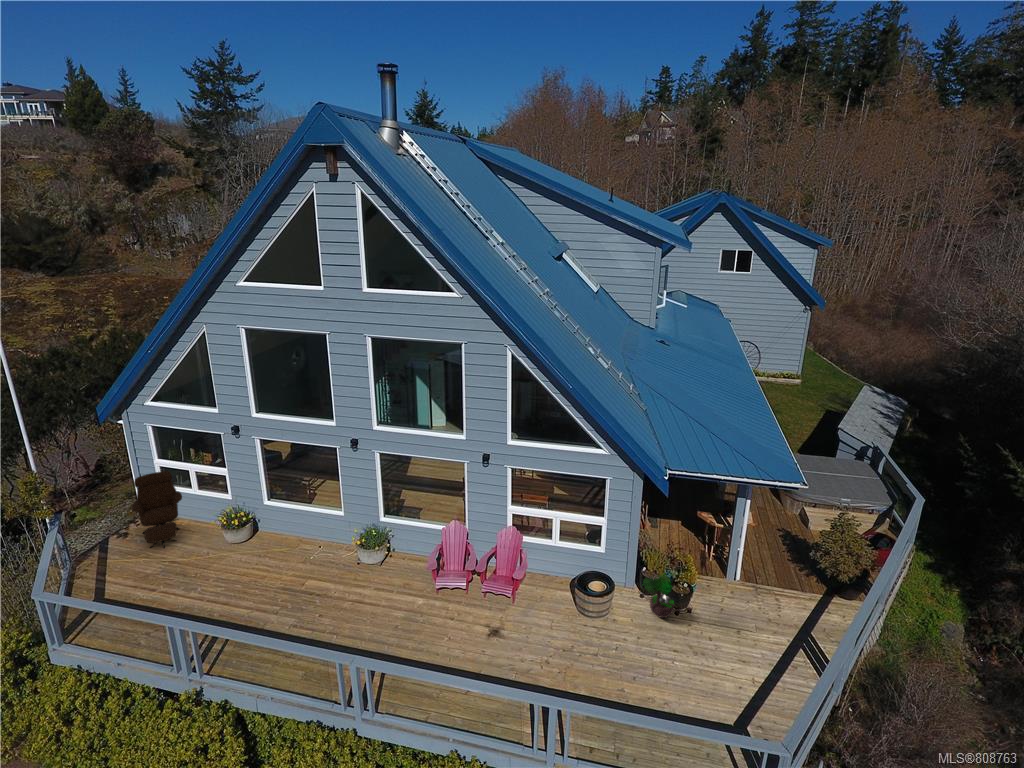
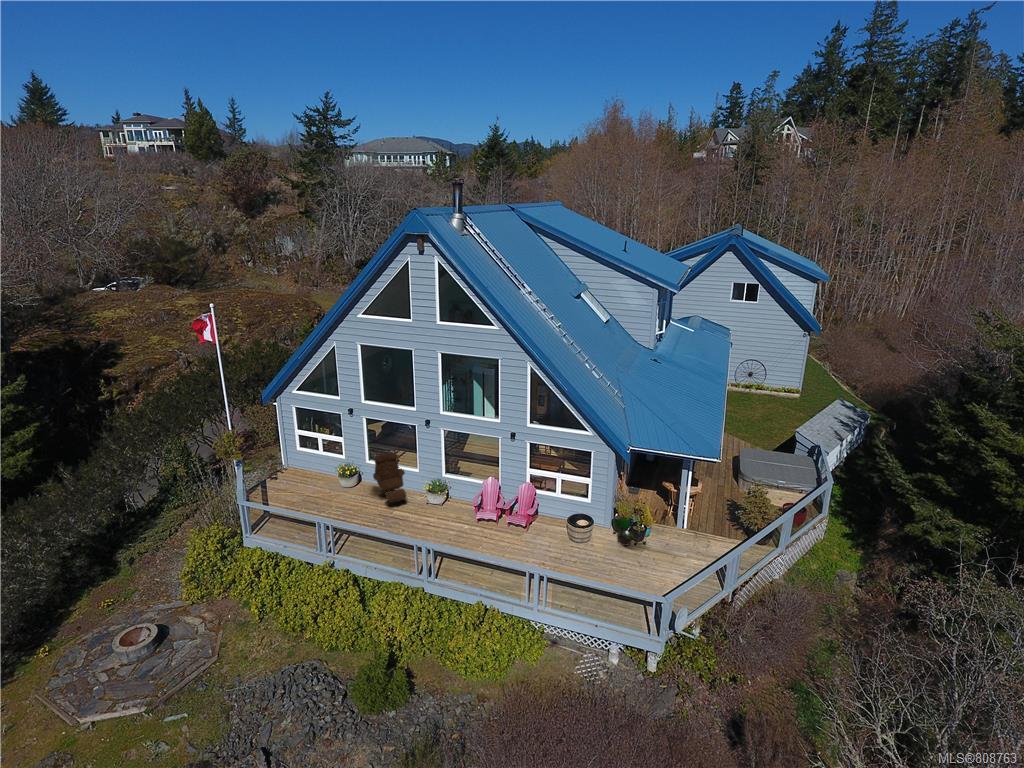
lounge chair: present [131,471,182,548] -> present [373,453,406,506]

